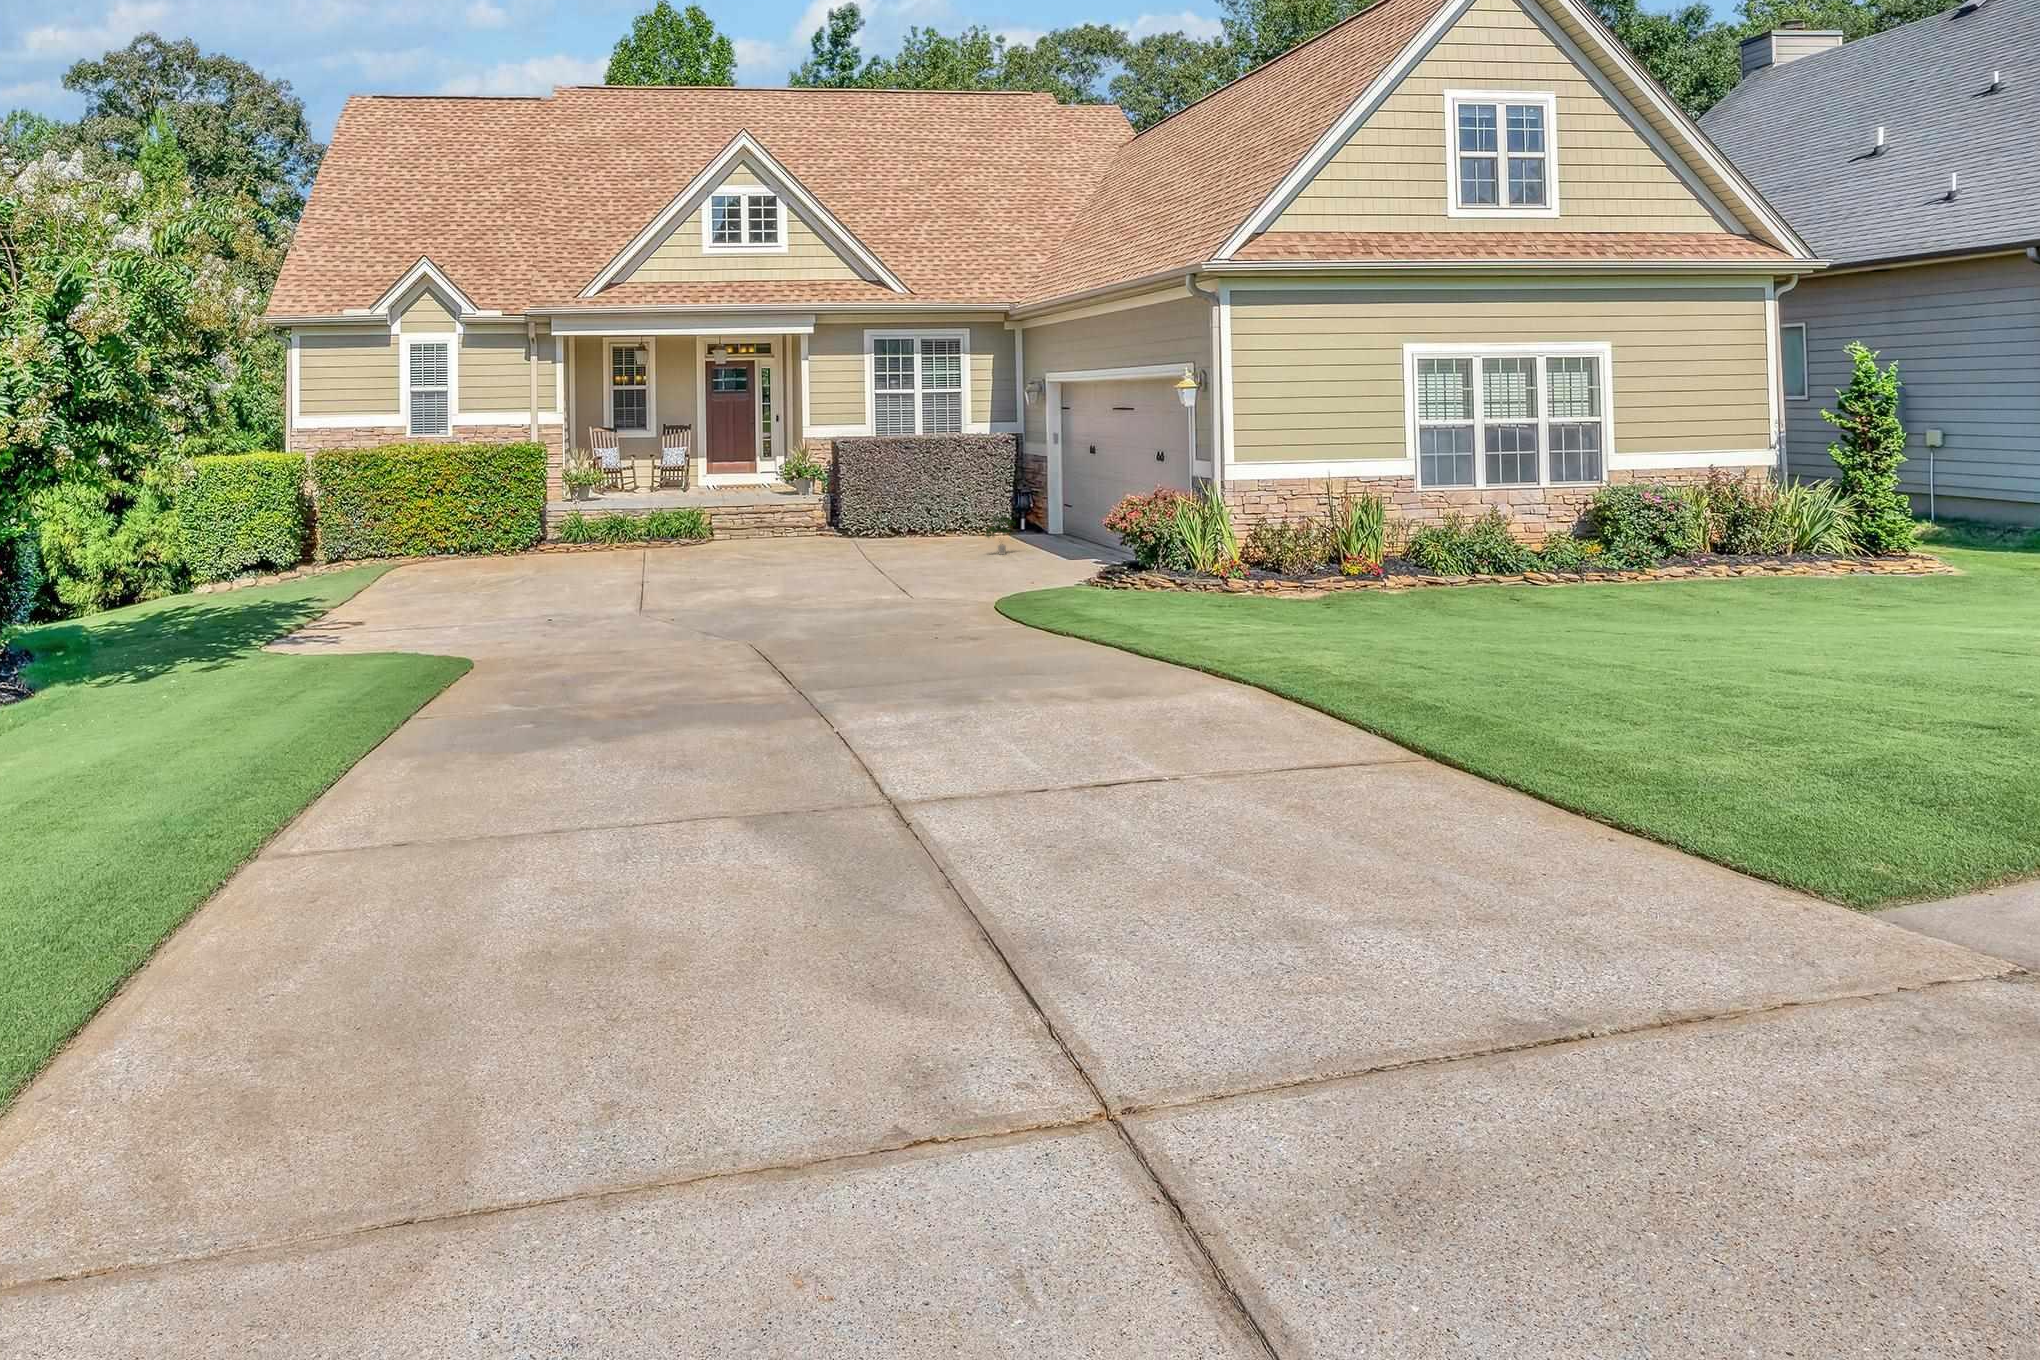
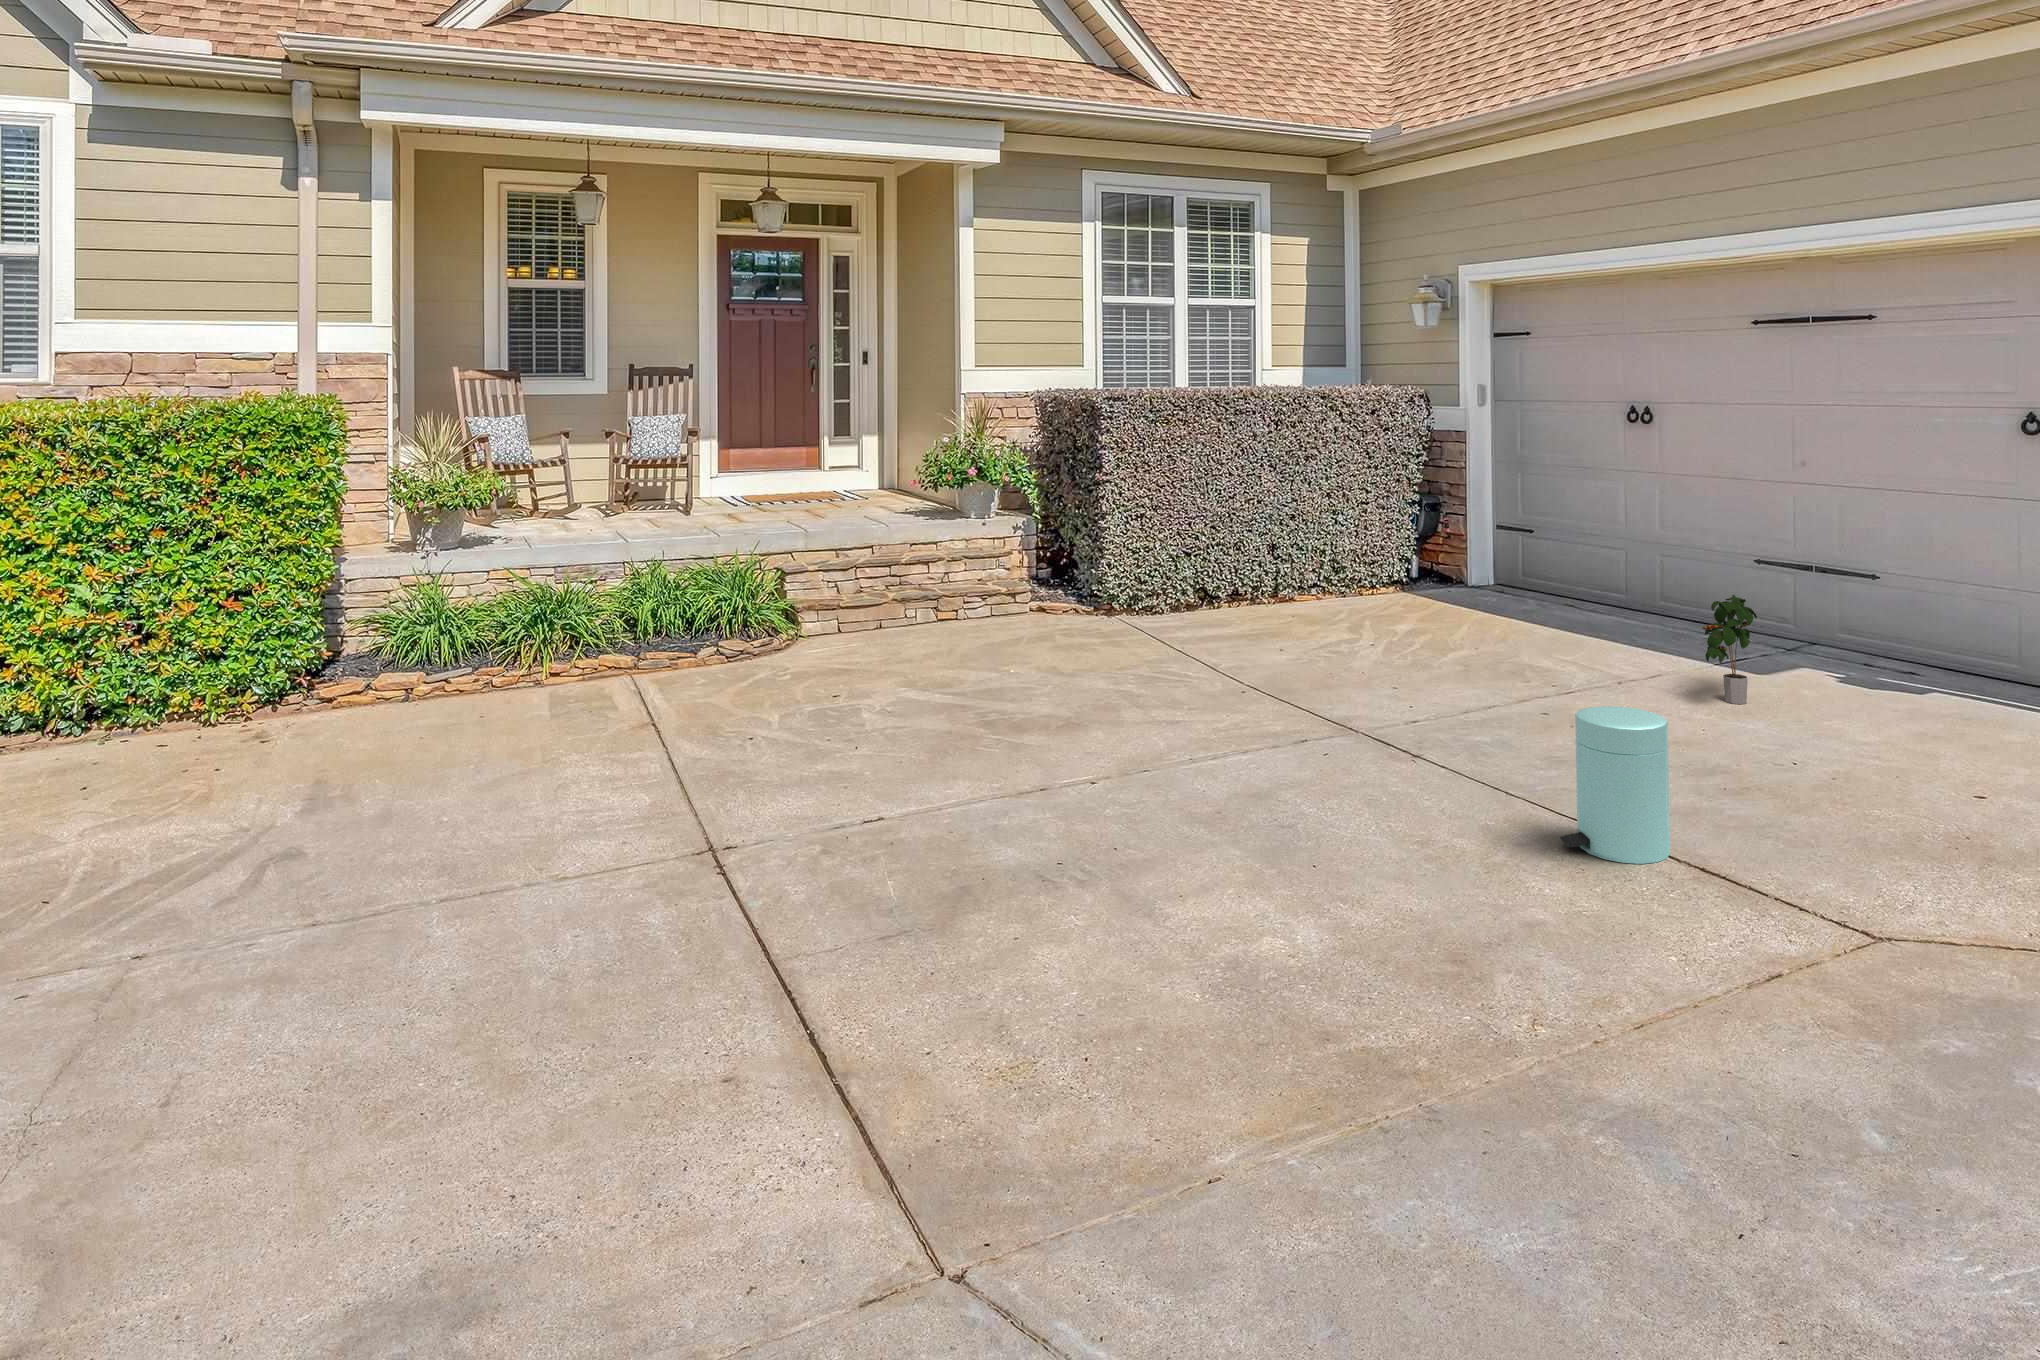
trash can: none [849,534,878,574] -> present [1560,706,1670,864]

